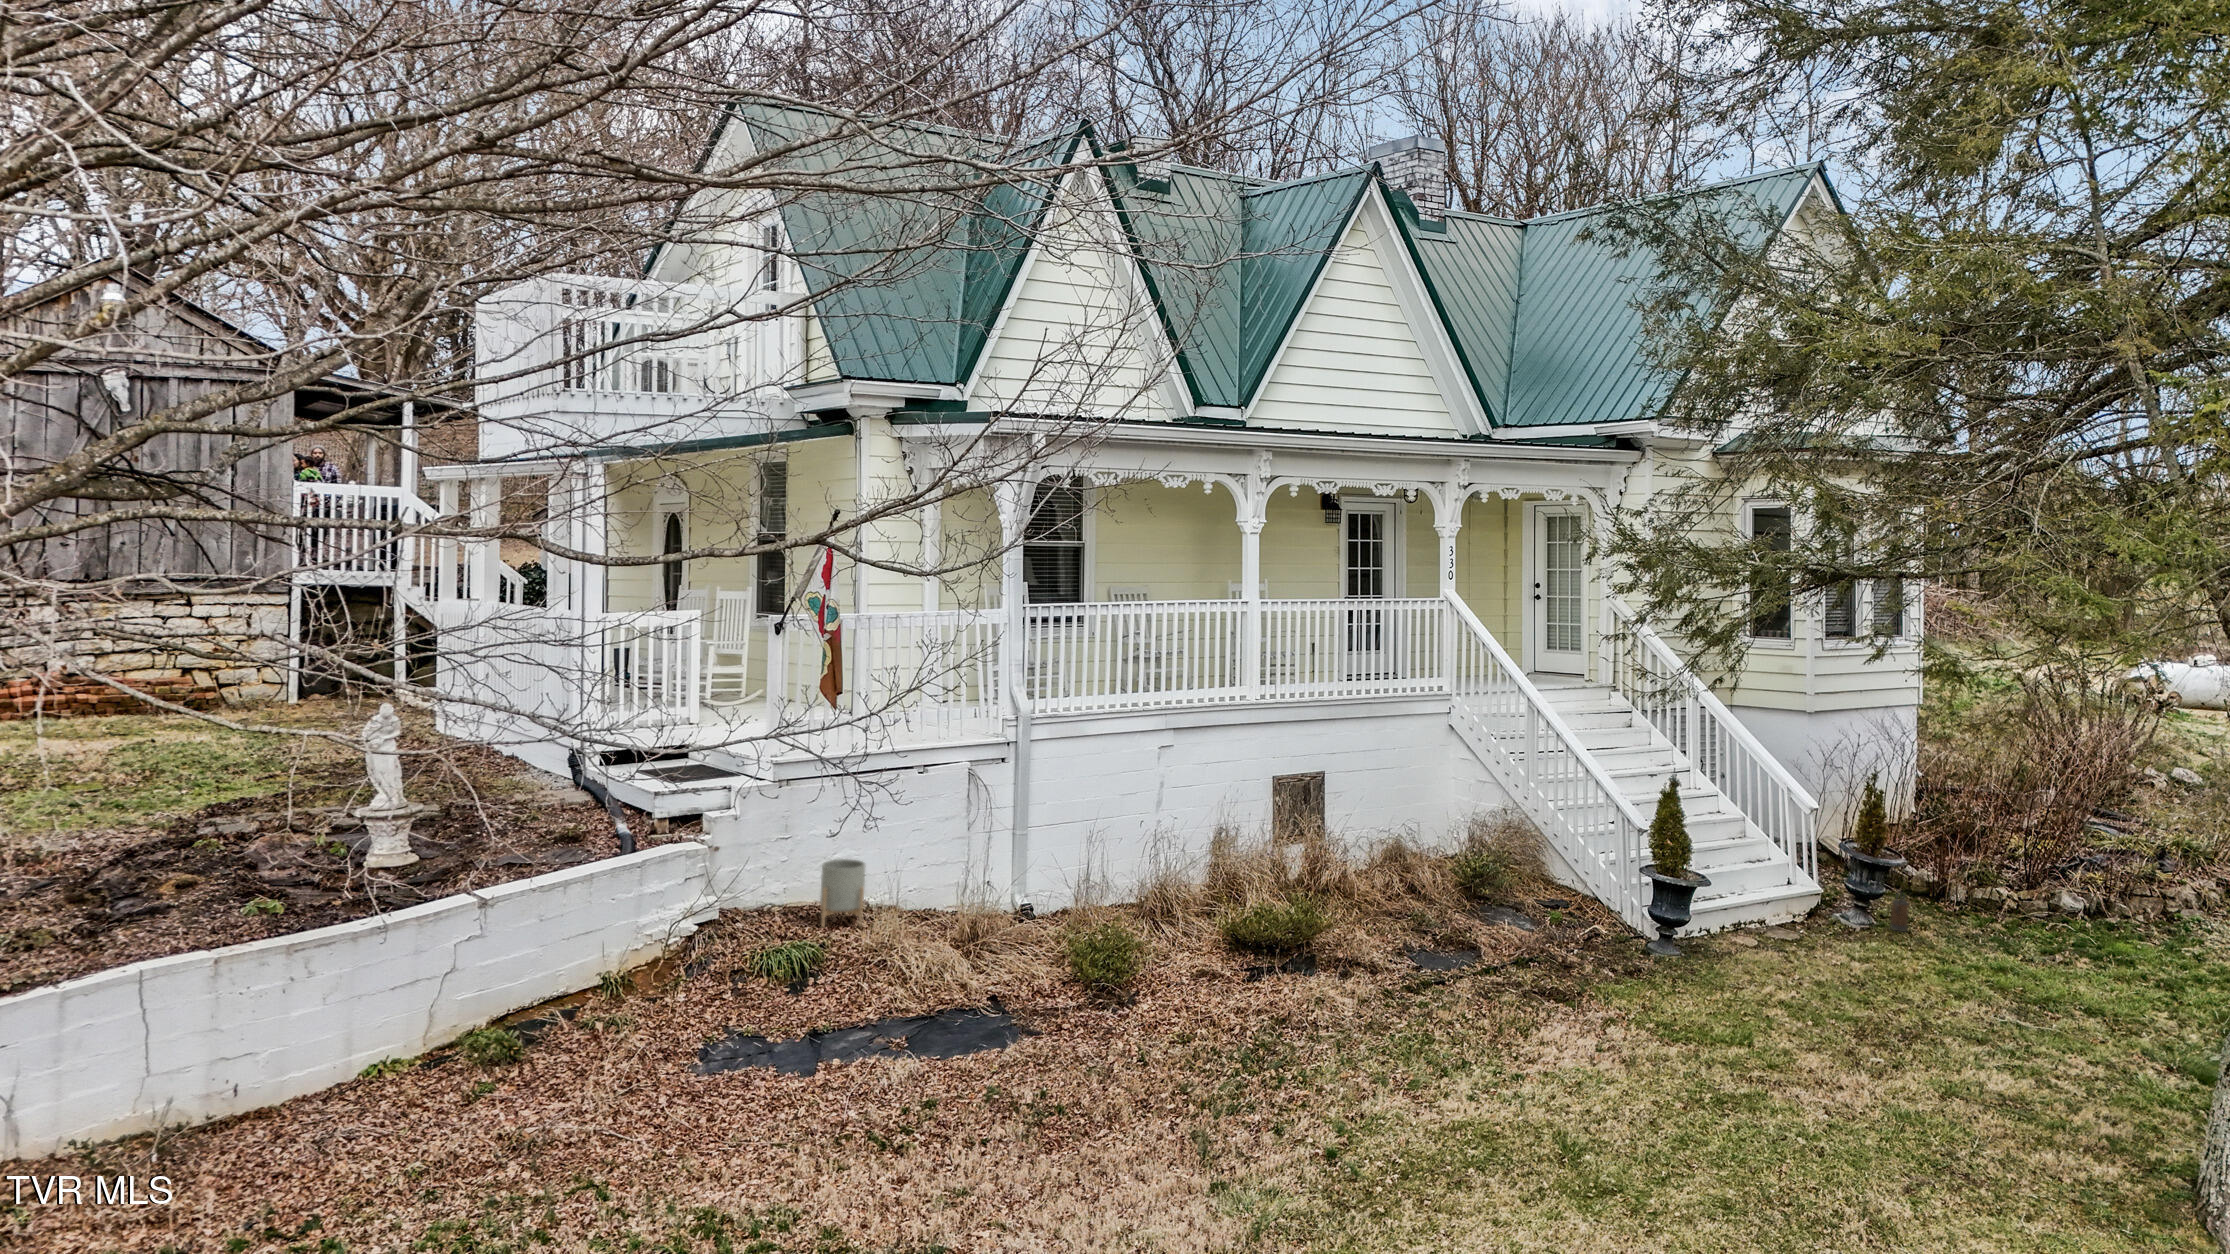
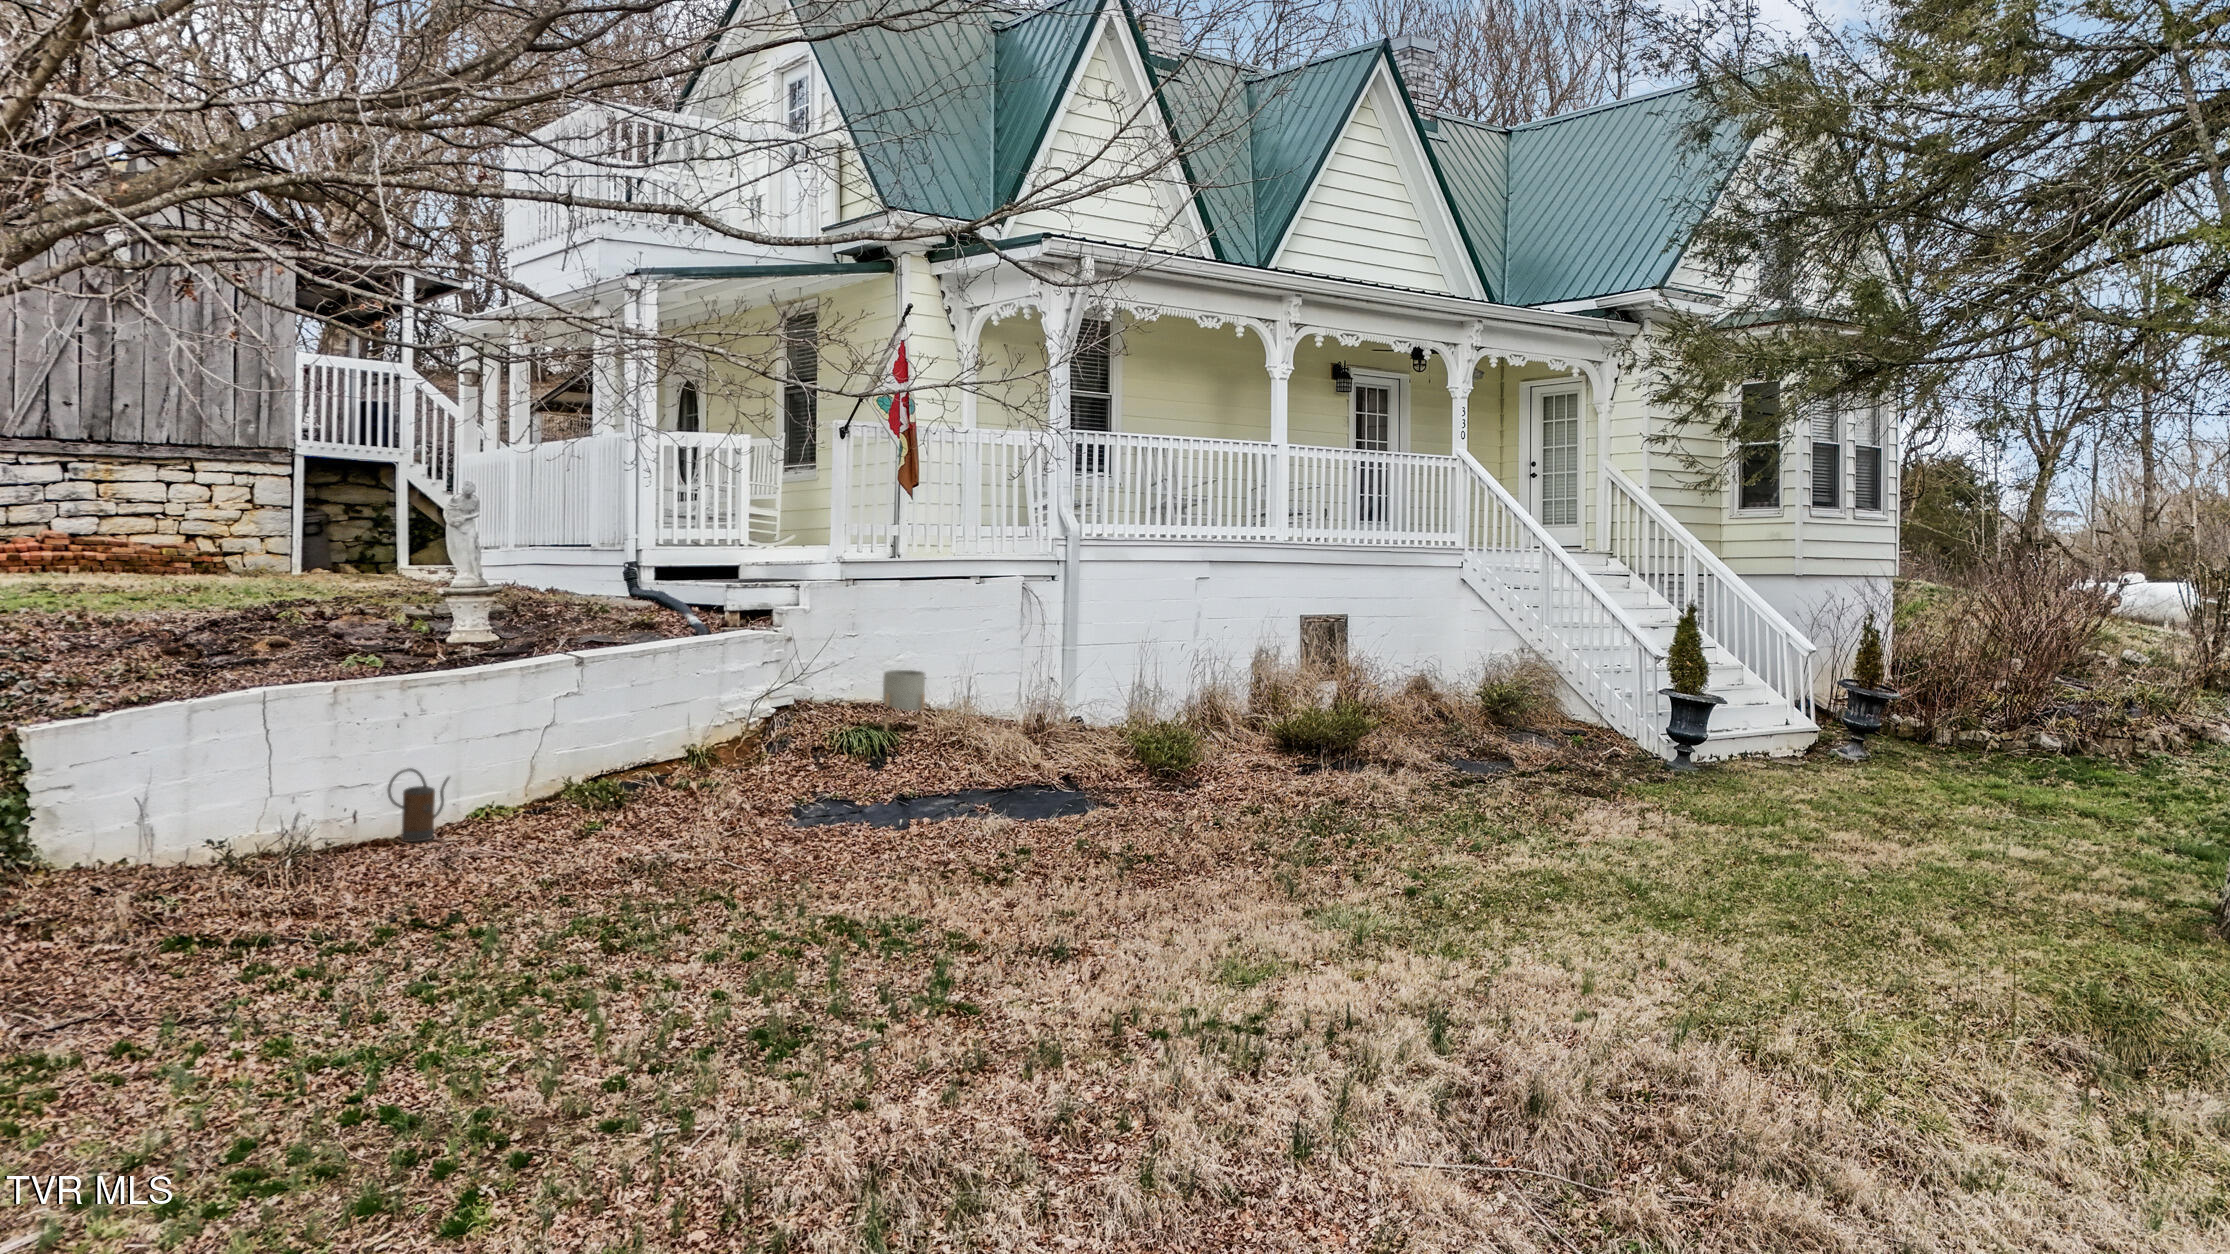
watering can: present [1890,891,1909,932] -> present [388,768,449,842]

